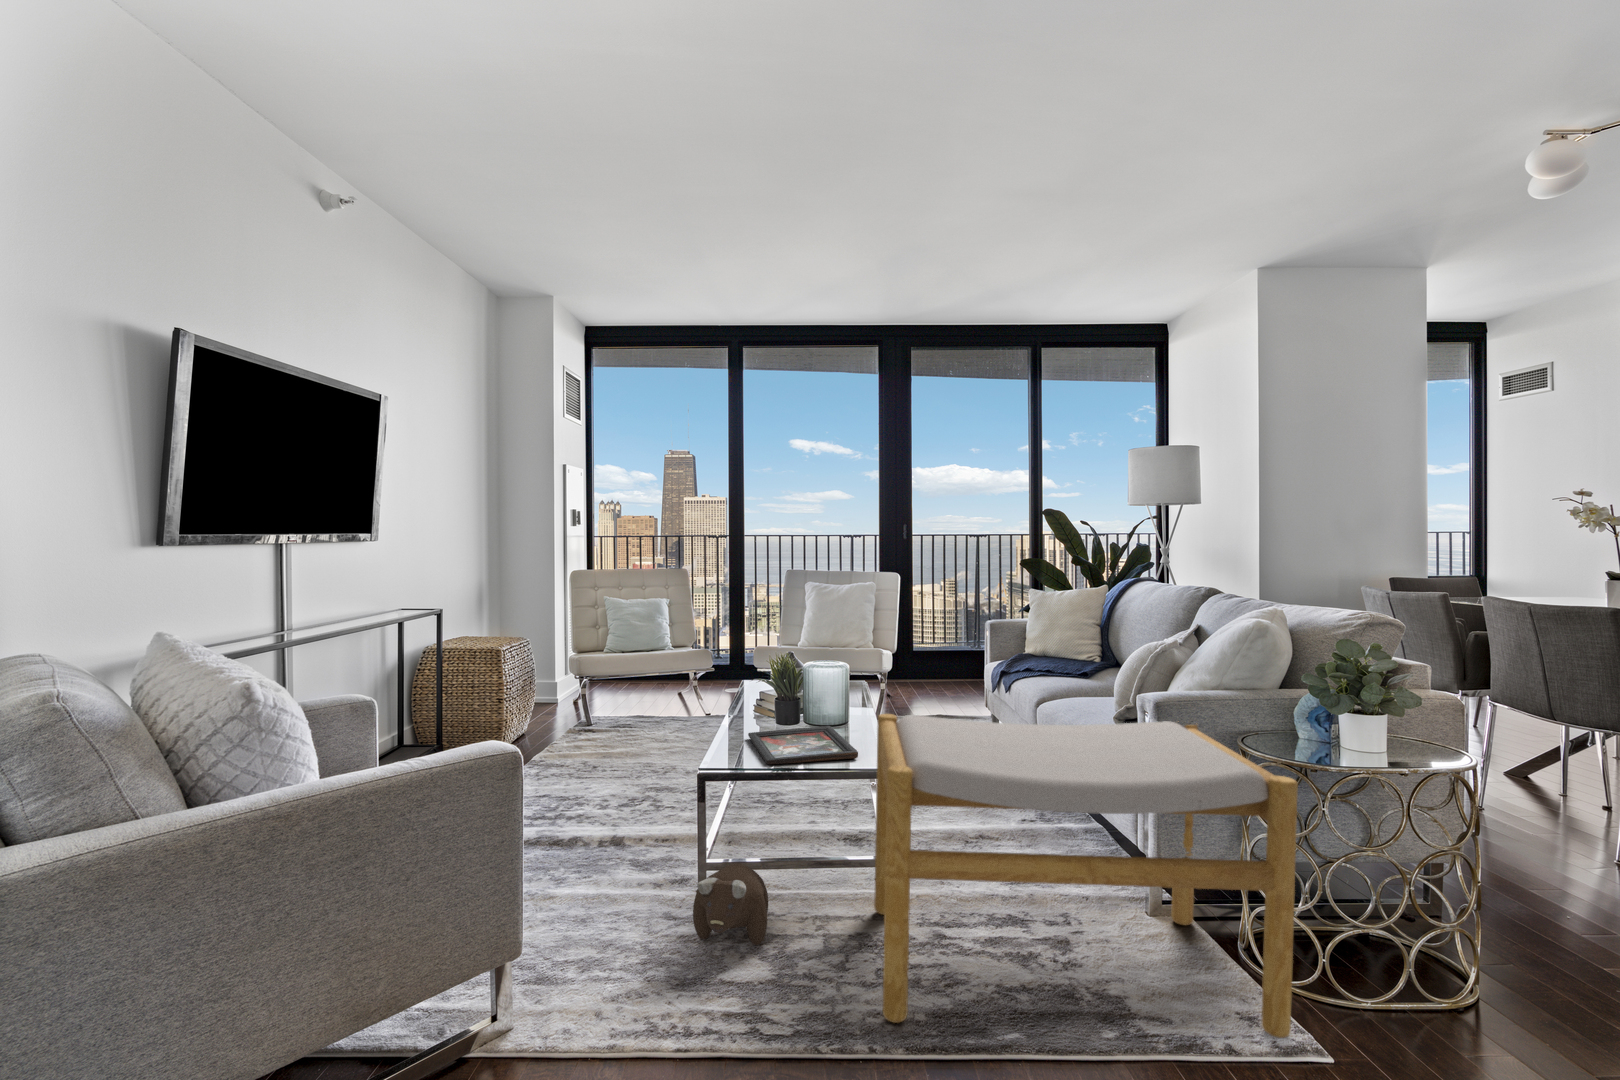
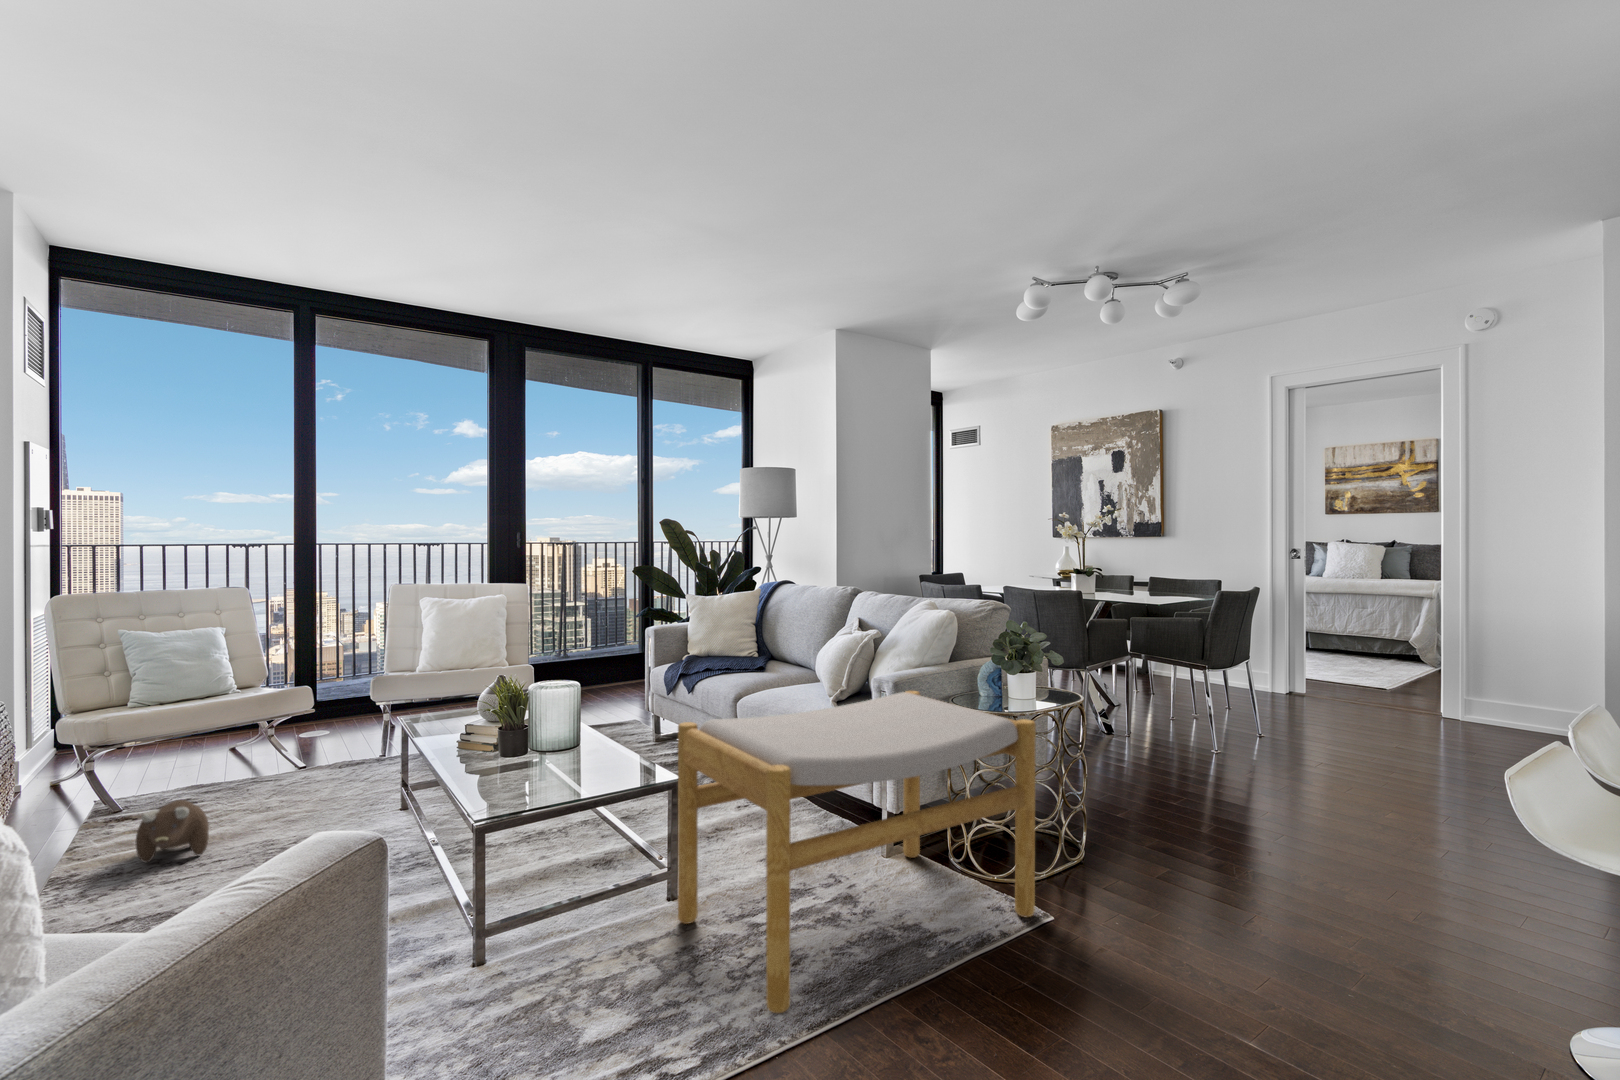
decorative tray: present [748,726,858,765] -> none [484,749,631,800]
plush toy: present [693,863,768,945] -> present [135,800,209,863]

